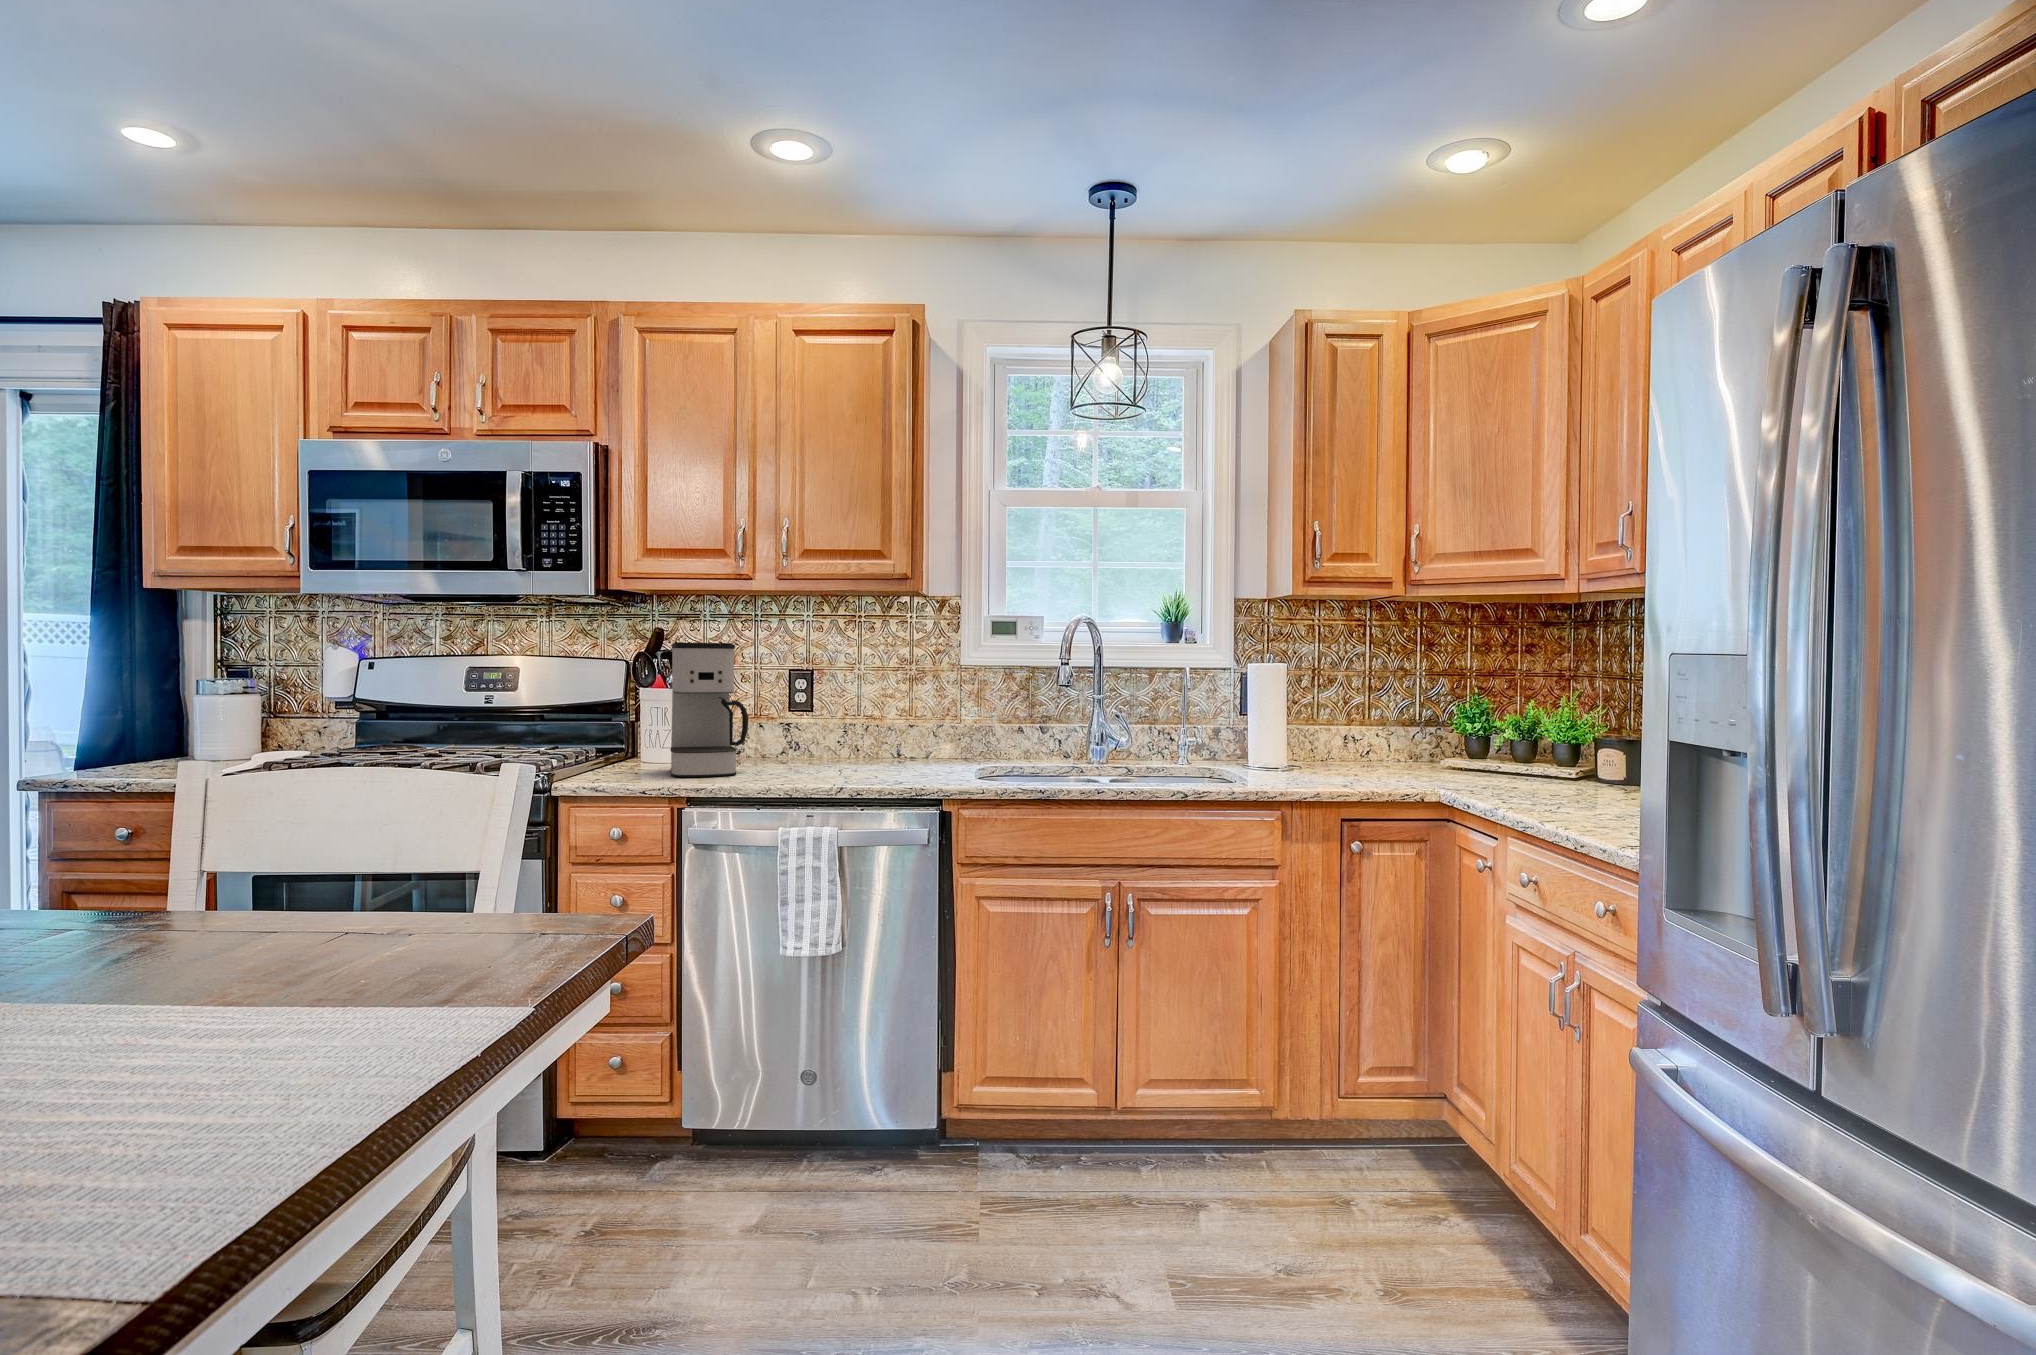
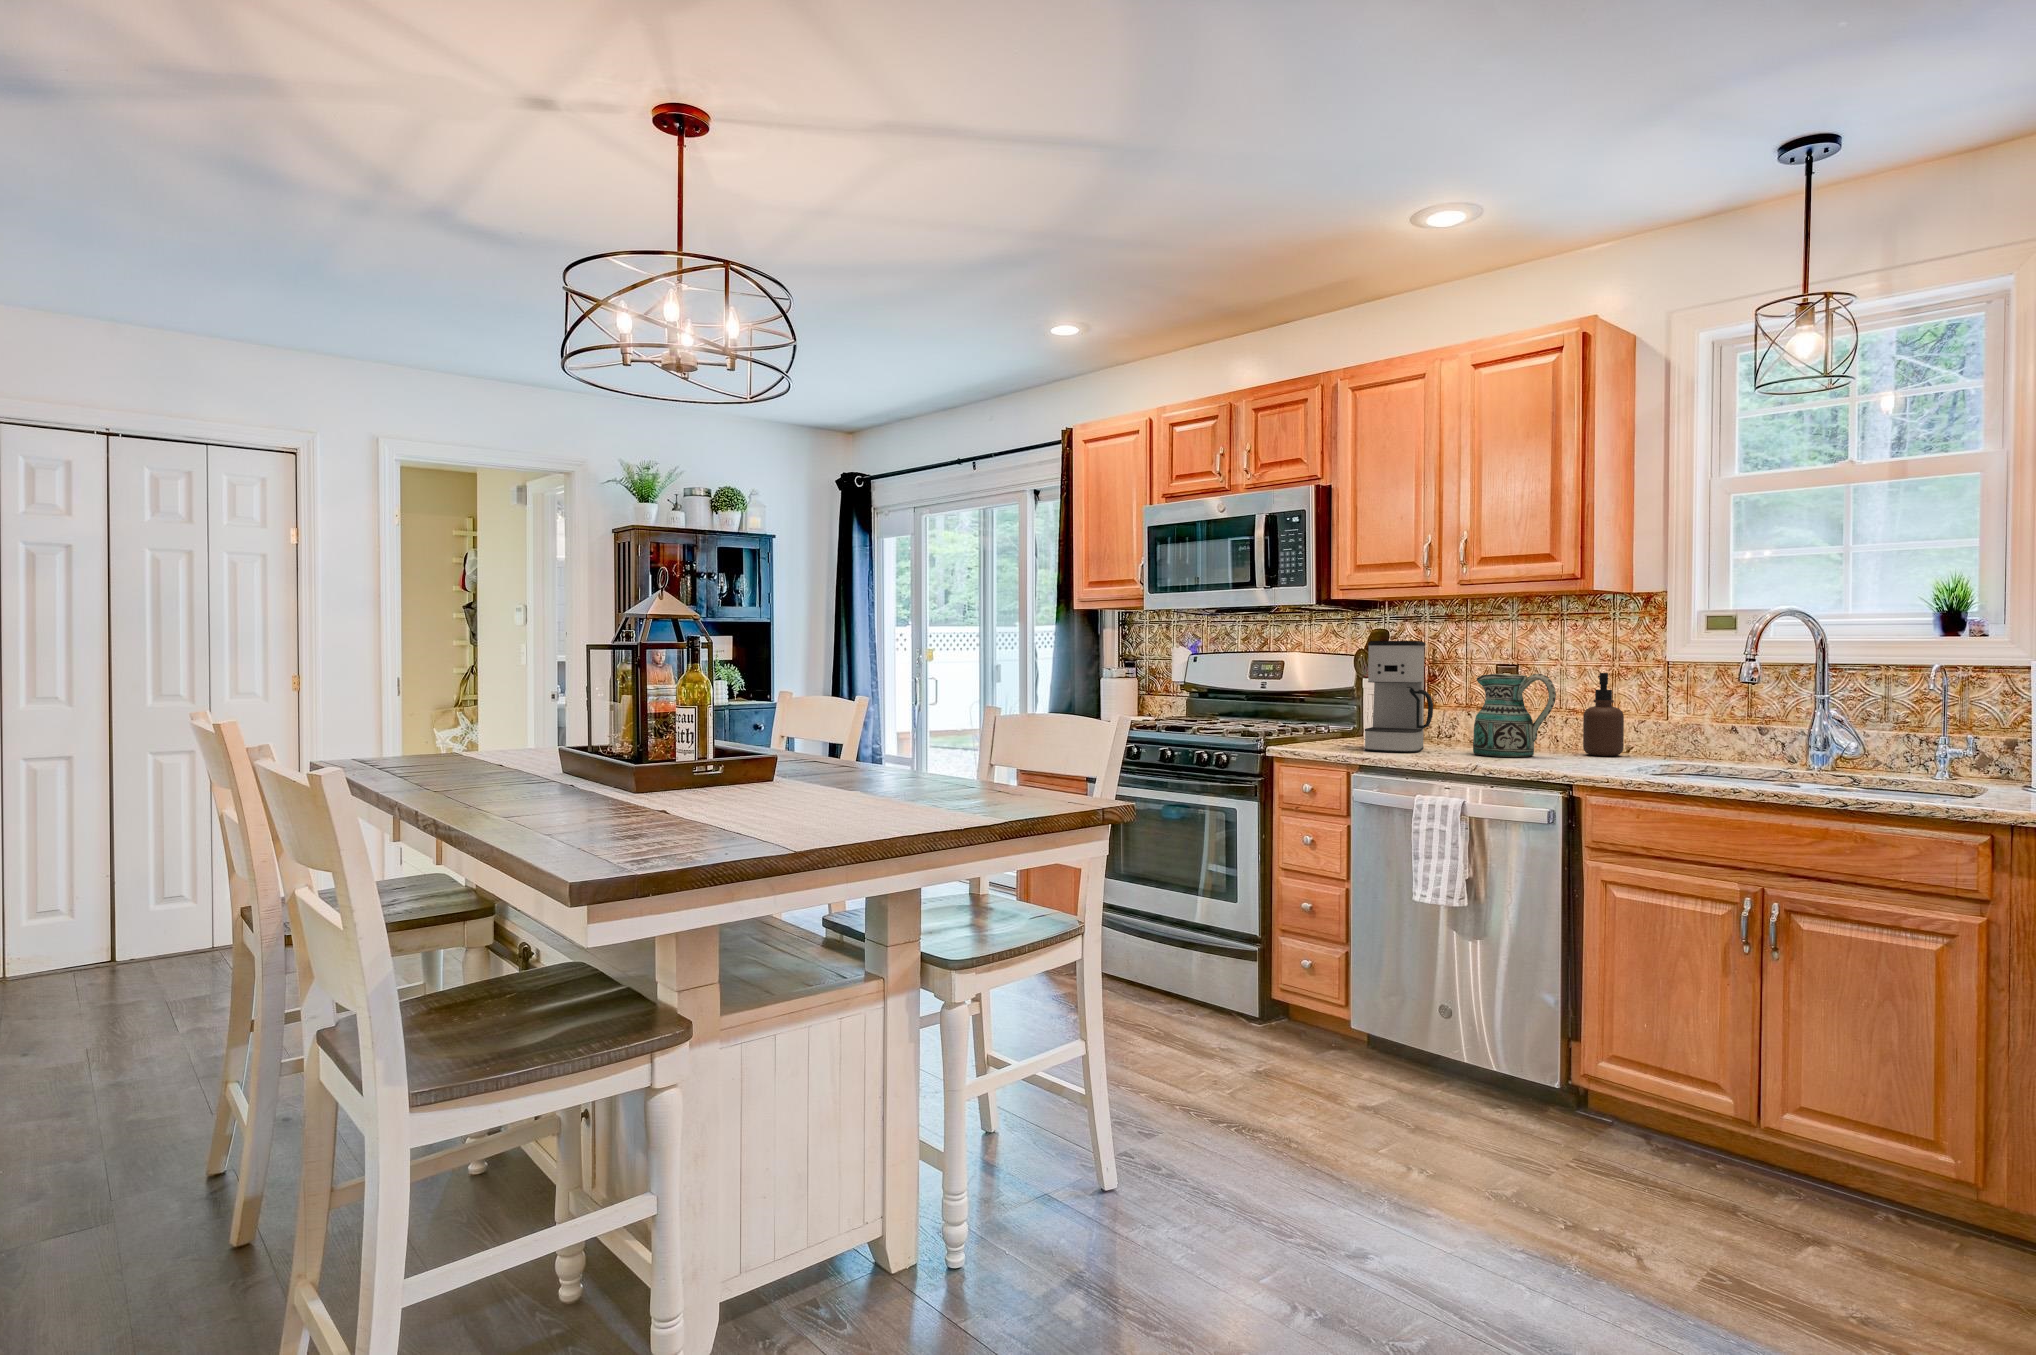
soap dispenser: none [889,678,925,762] -> present [1583,673,1624,756]
ceramic pitcher: none [795,680,880,772] -> present [1473,674,1556,757]

